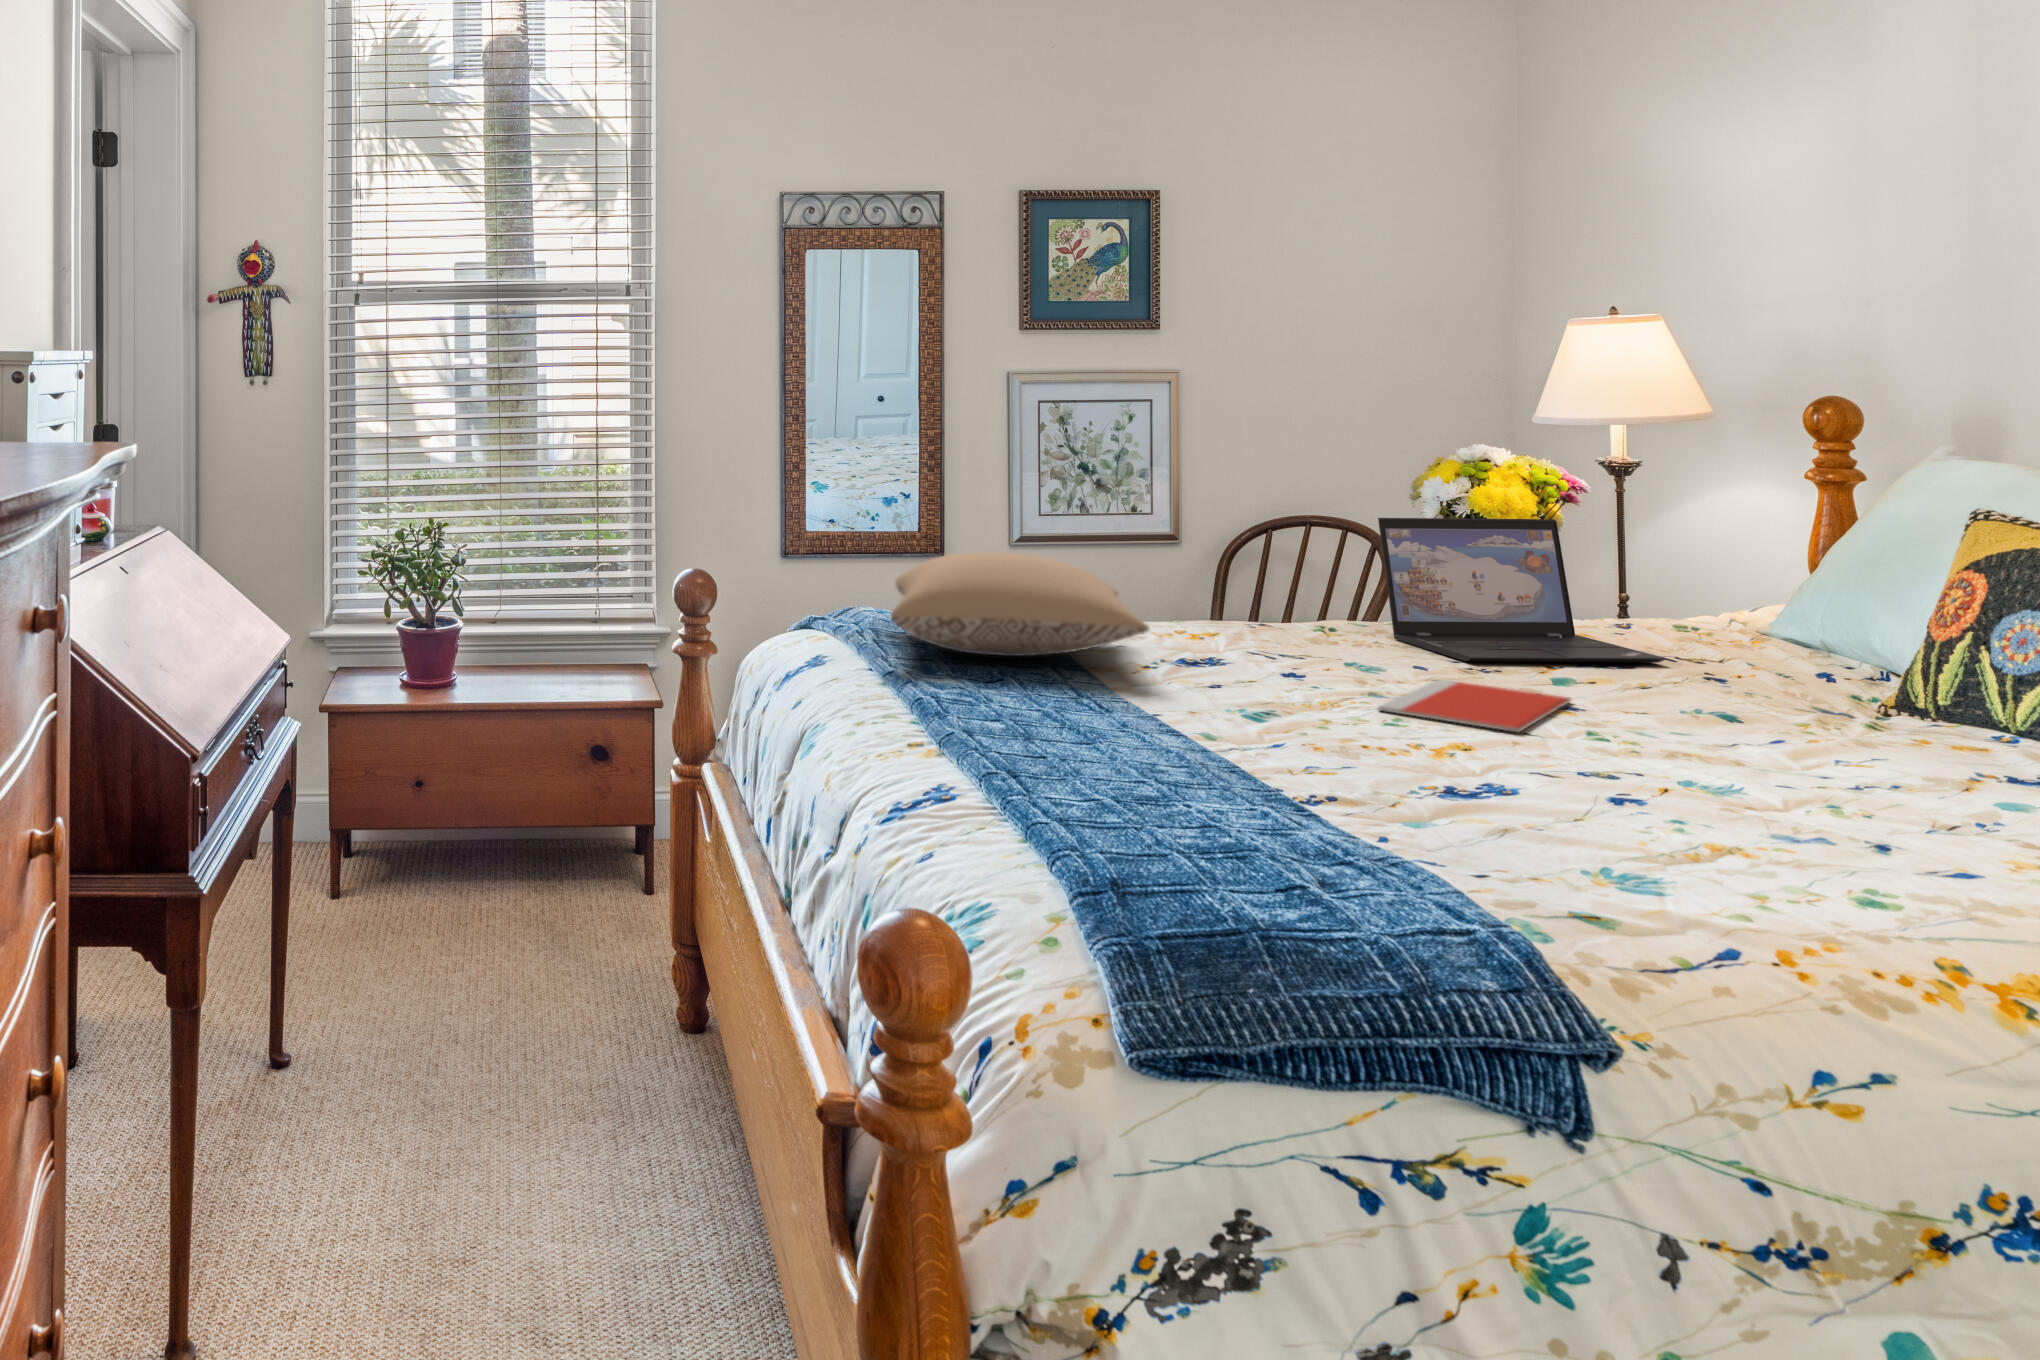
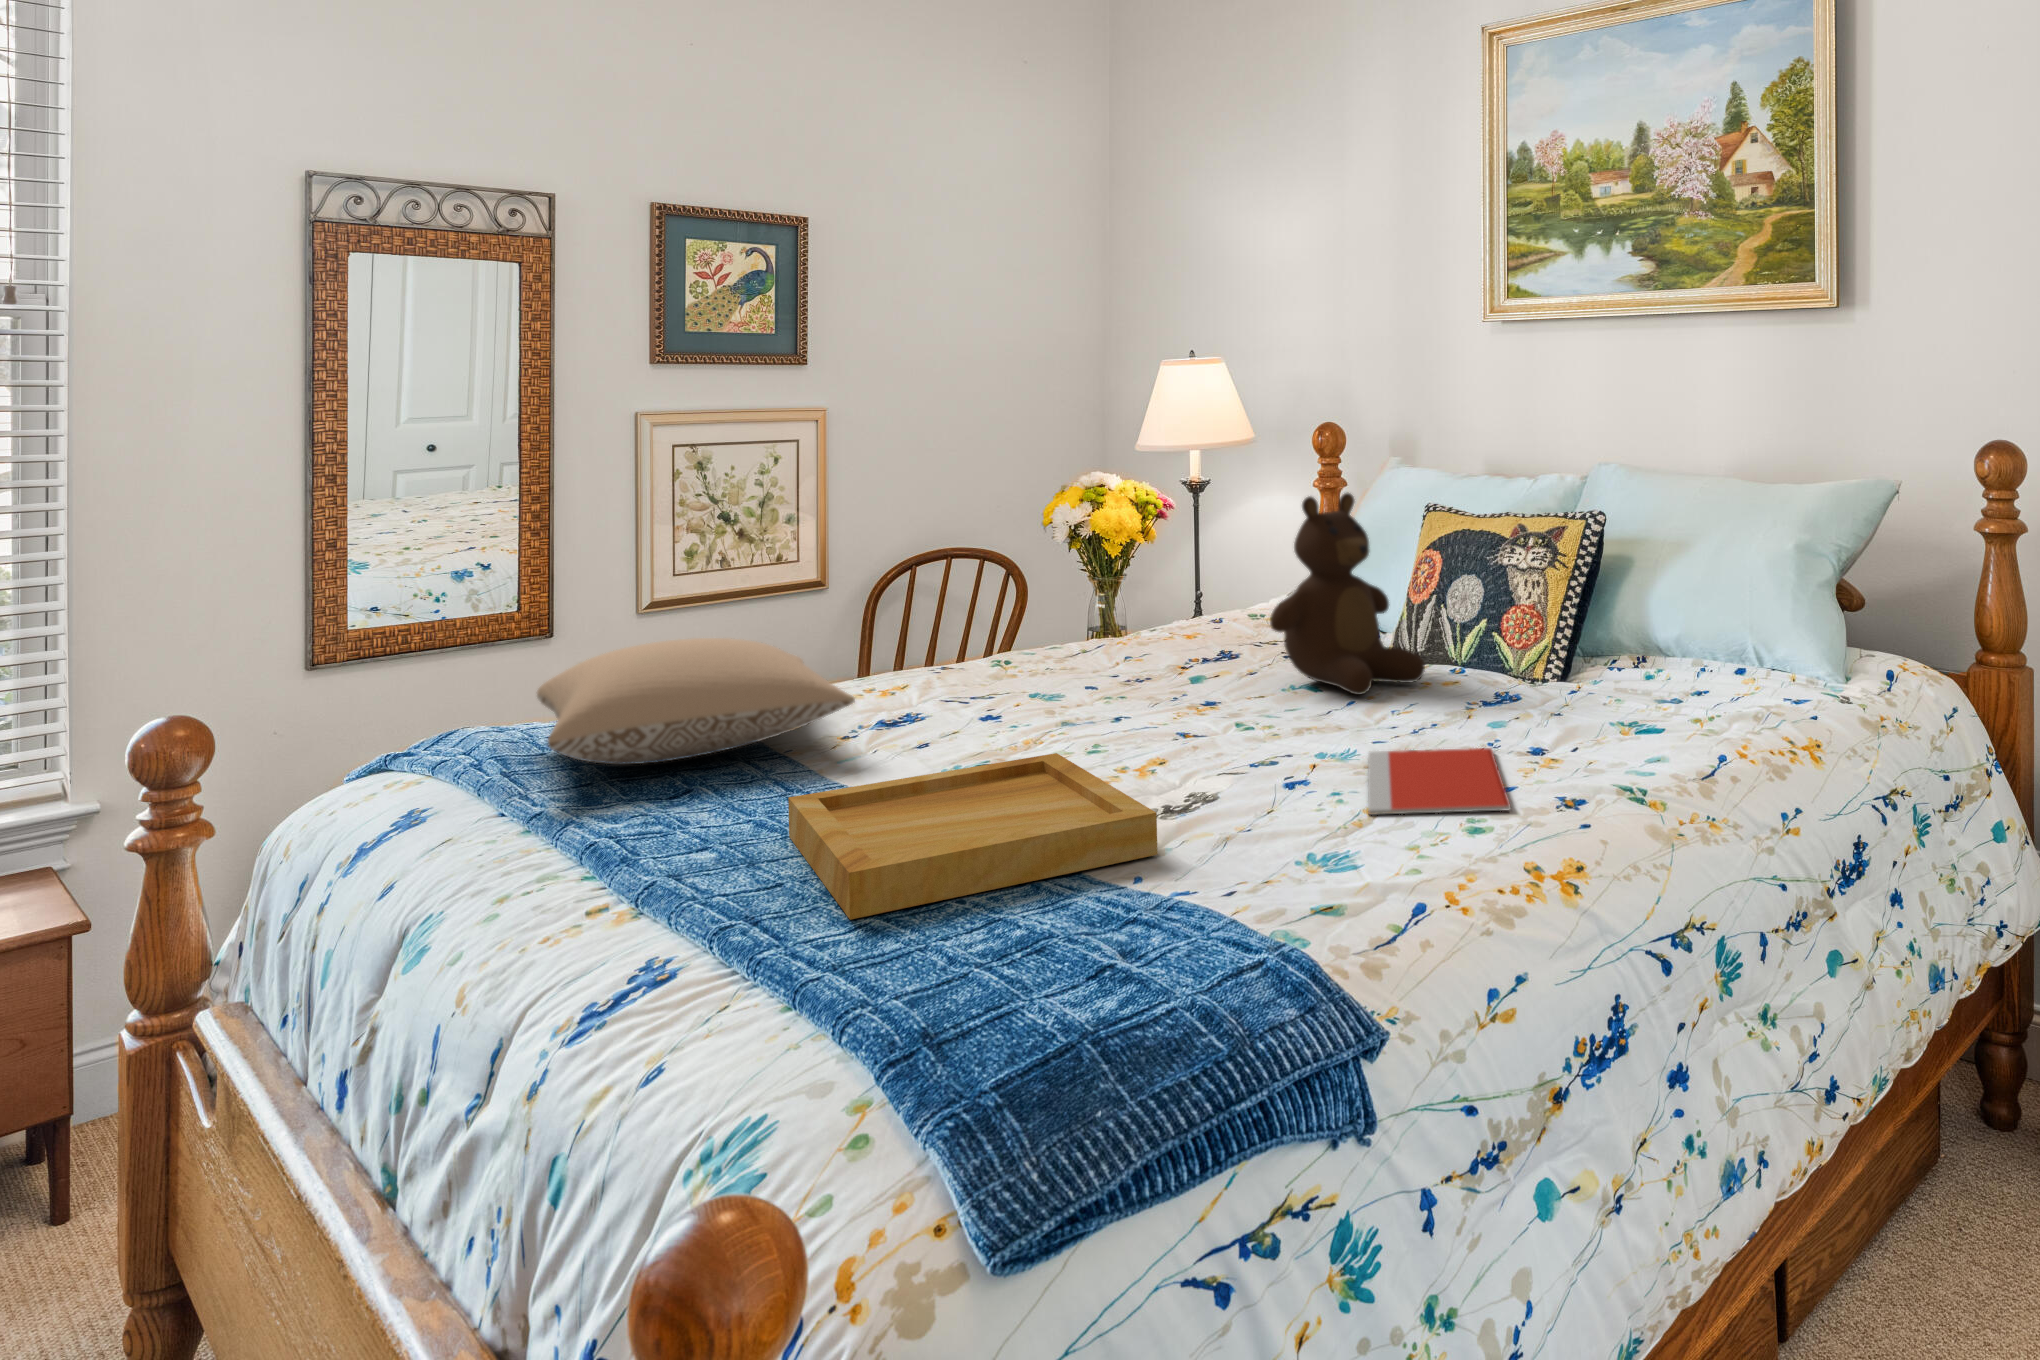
teddy bear: none [1660,485,1907,739] -> present [1270,493,1425,695]
laptop: present [1378,518,1666,662] -> none [1033,534,1254,672]
notebook: present [1378,679,1571,732] -> present [1368,748,1511,815]
tray: none [1065,694,1415,822] -> present [788,753,1158,920]

